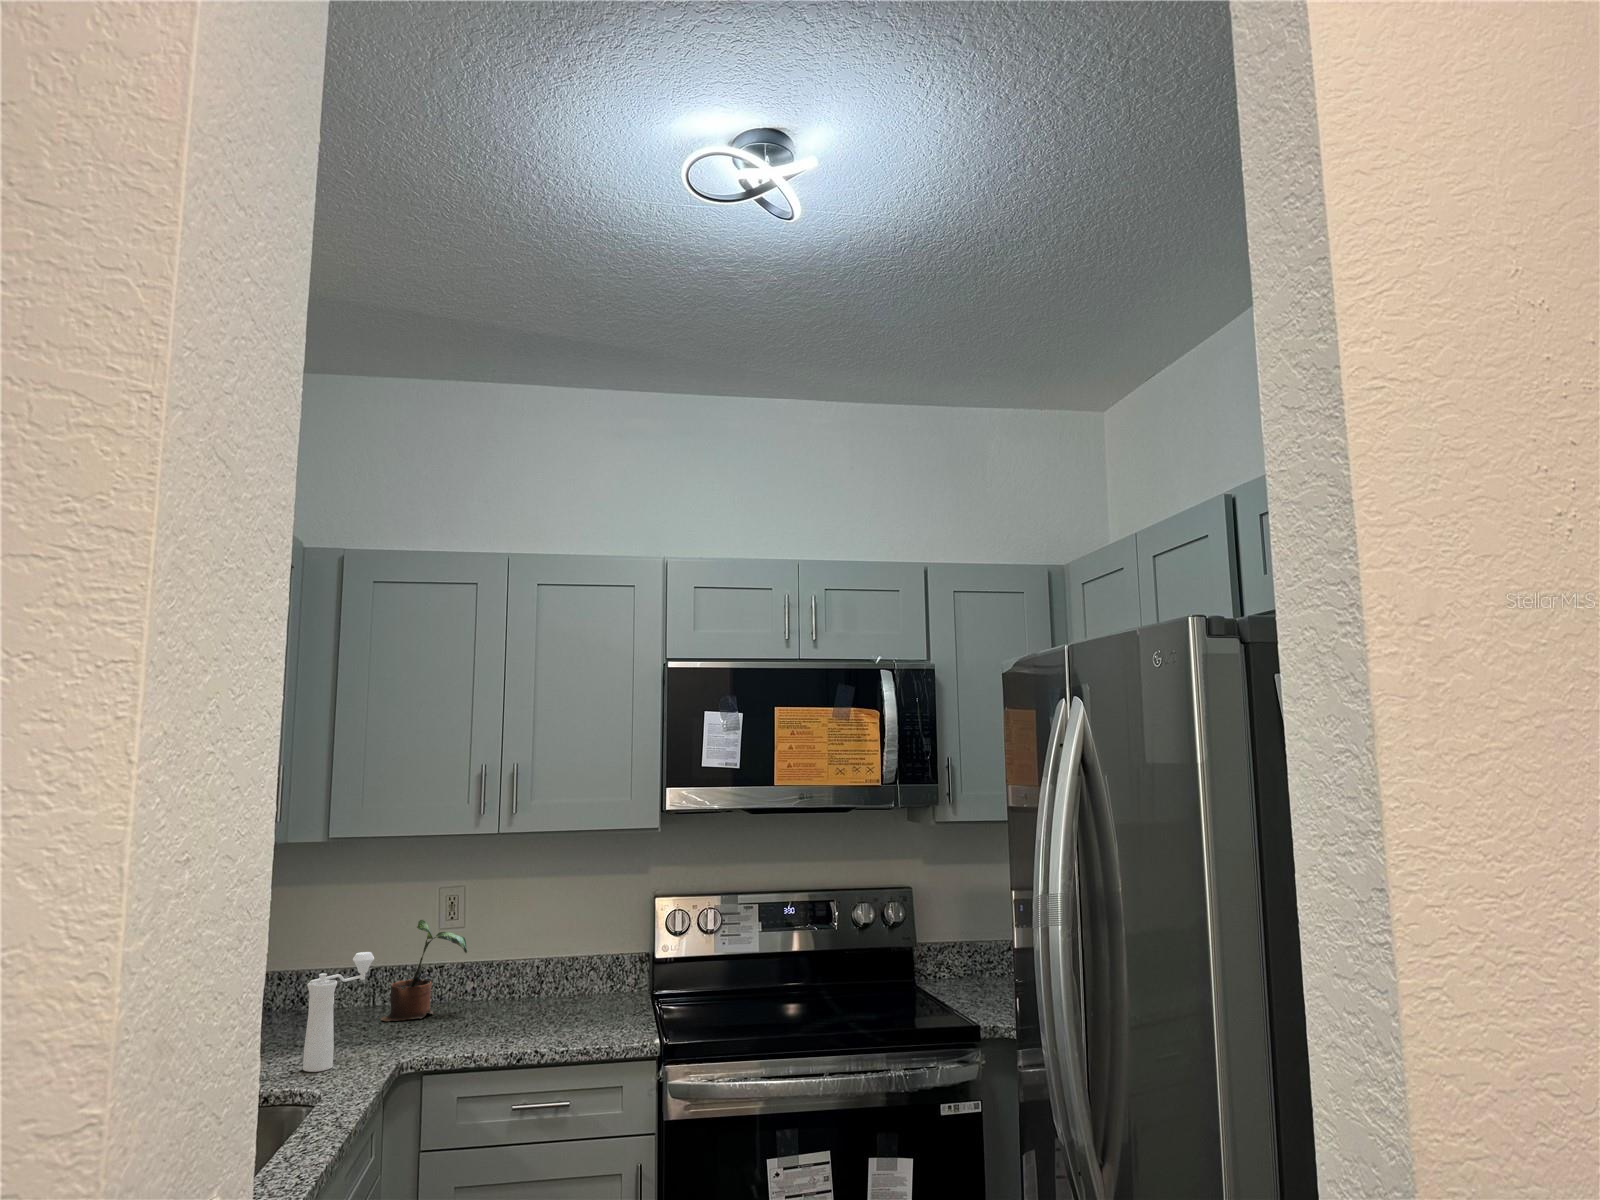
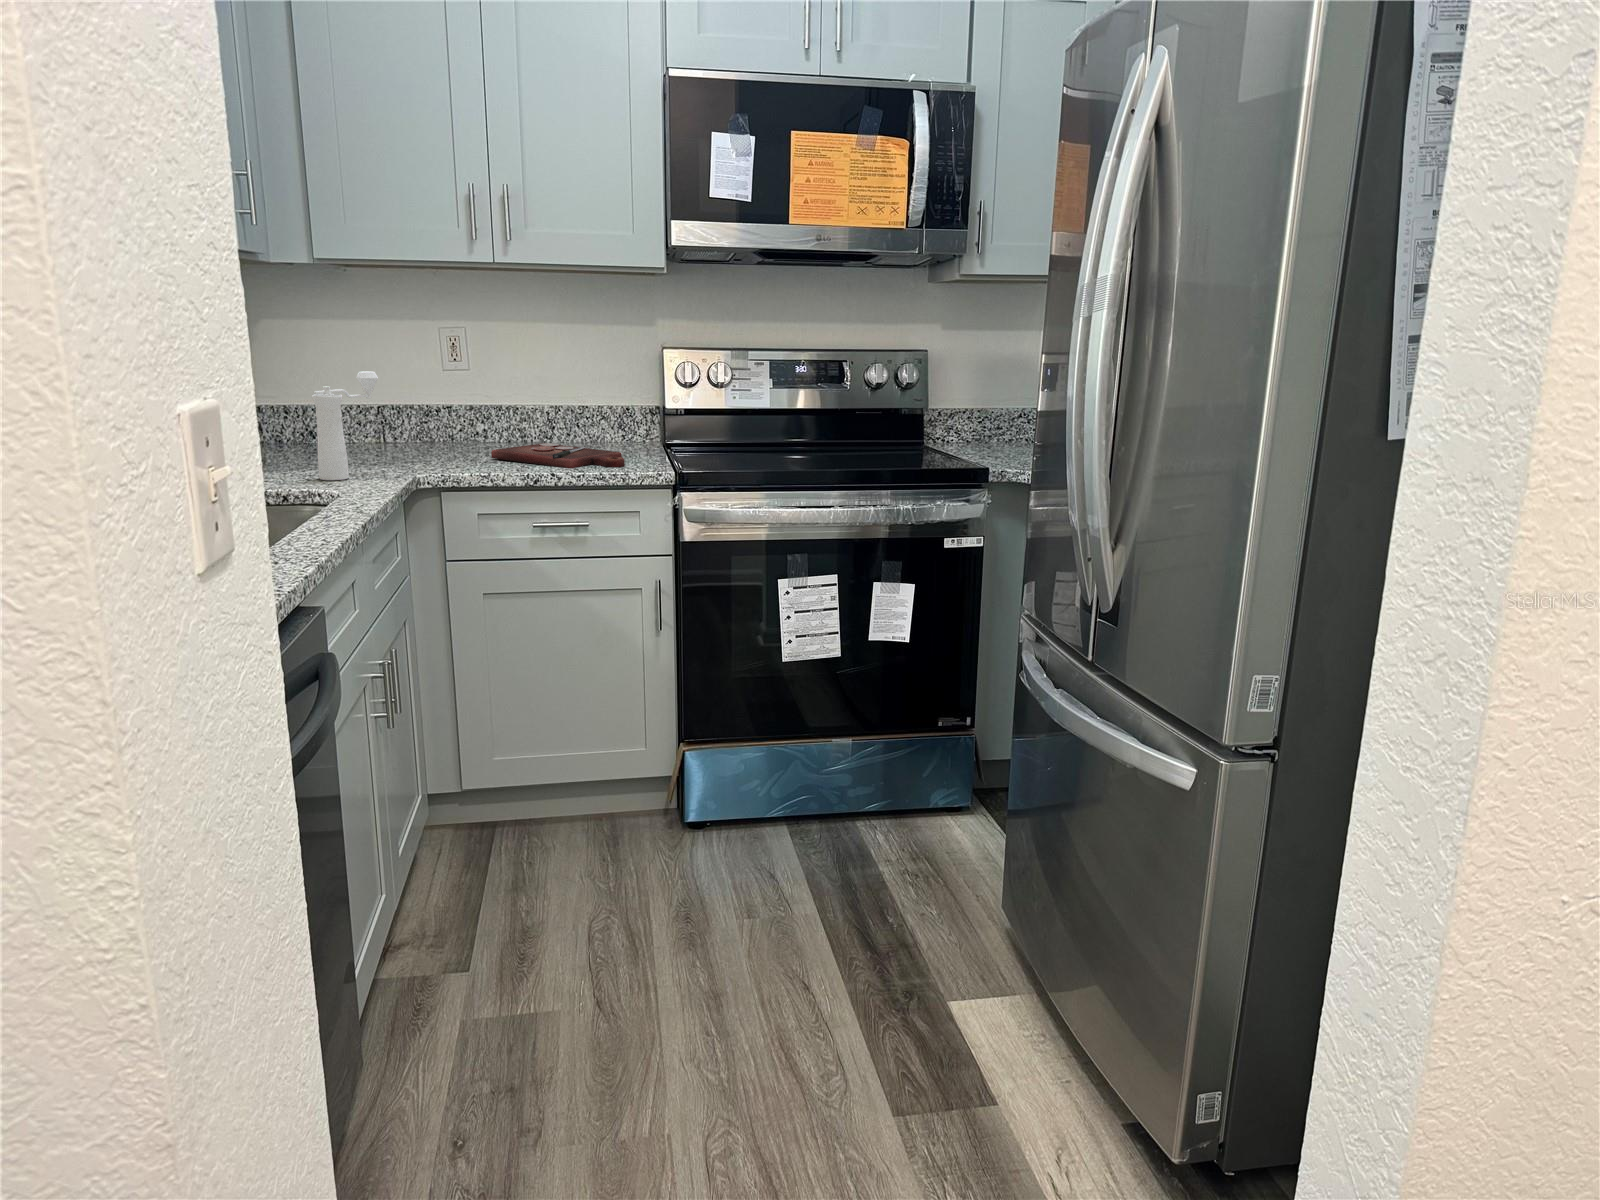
potted plant: present [381,920,467,1021] -> none [394,354,474,453]
cutting board: none [478,1004,612,1040] -> present [491,443,625,468]

